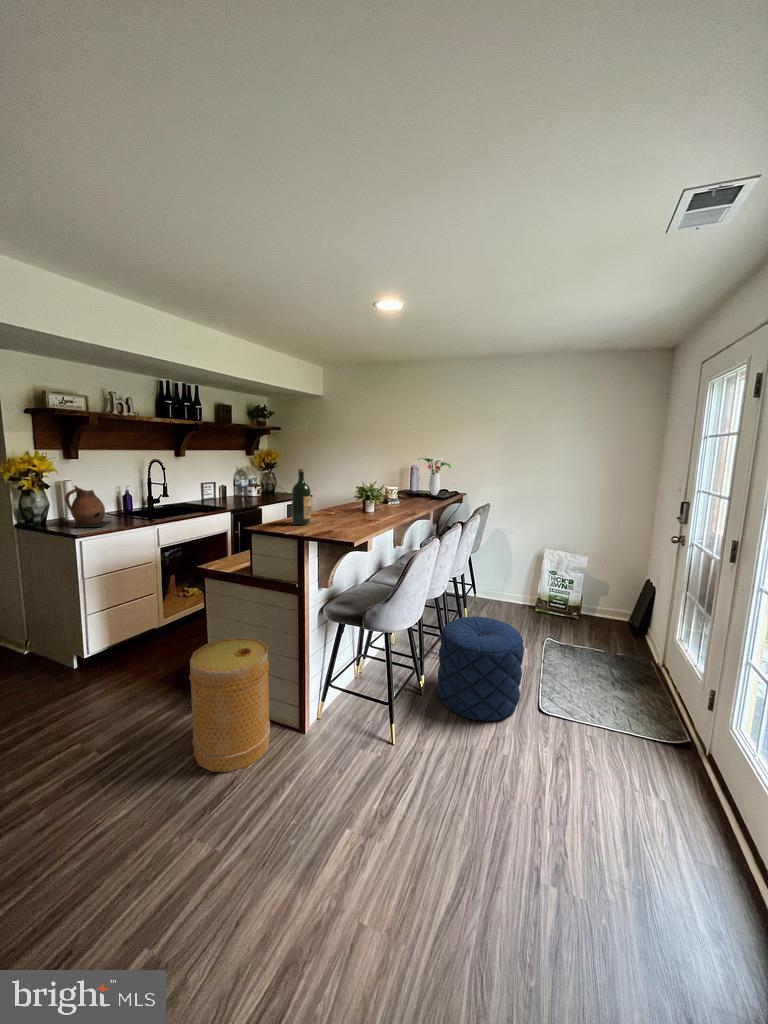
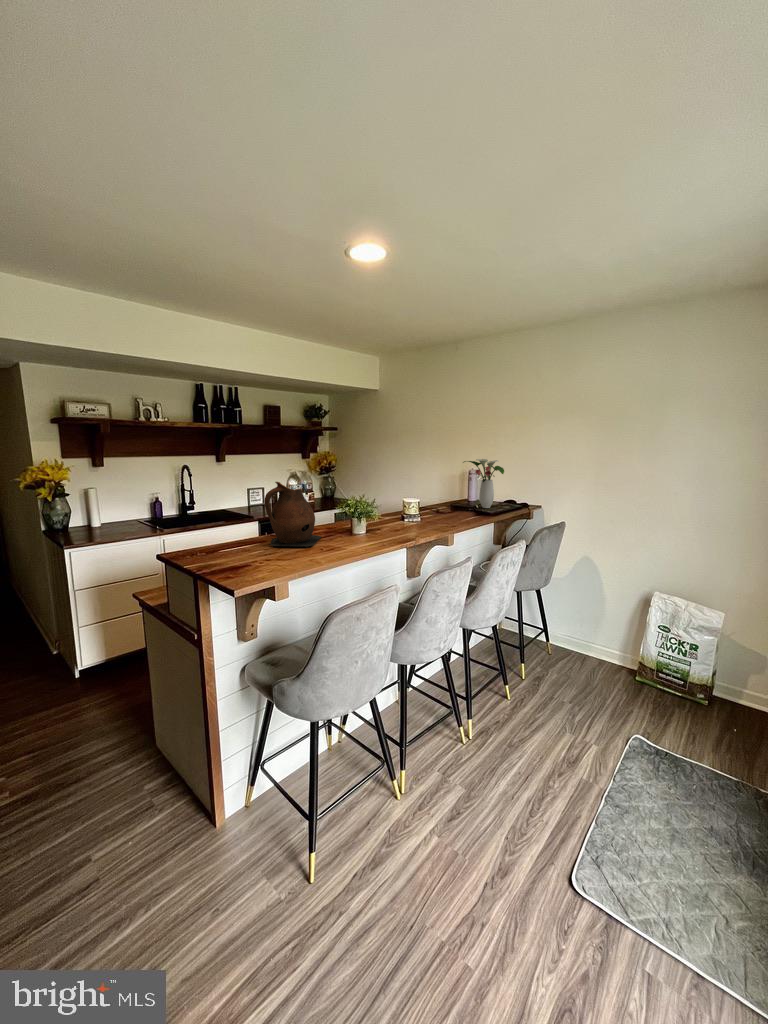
wine bottle: present [292,469,311,525] -> none [211,479,238,553]
ceramic pitcher: present [65,485,111,527] -> present [264,482,322,548]
pouf: present [438,617,524,721] -> none [415,695,545,881]
basket: present [189,637,270,772] -> none [56,686,176,869]

